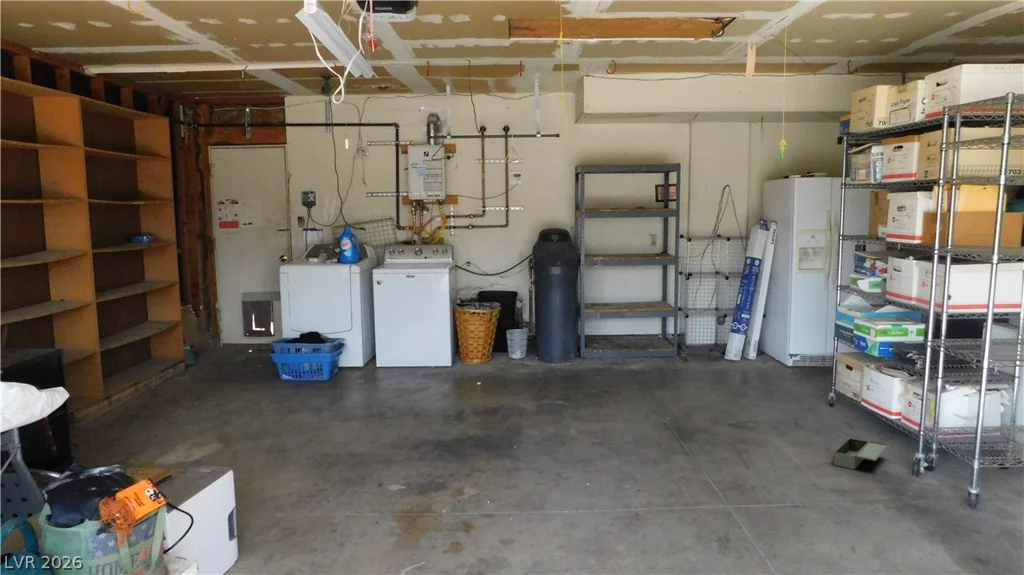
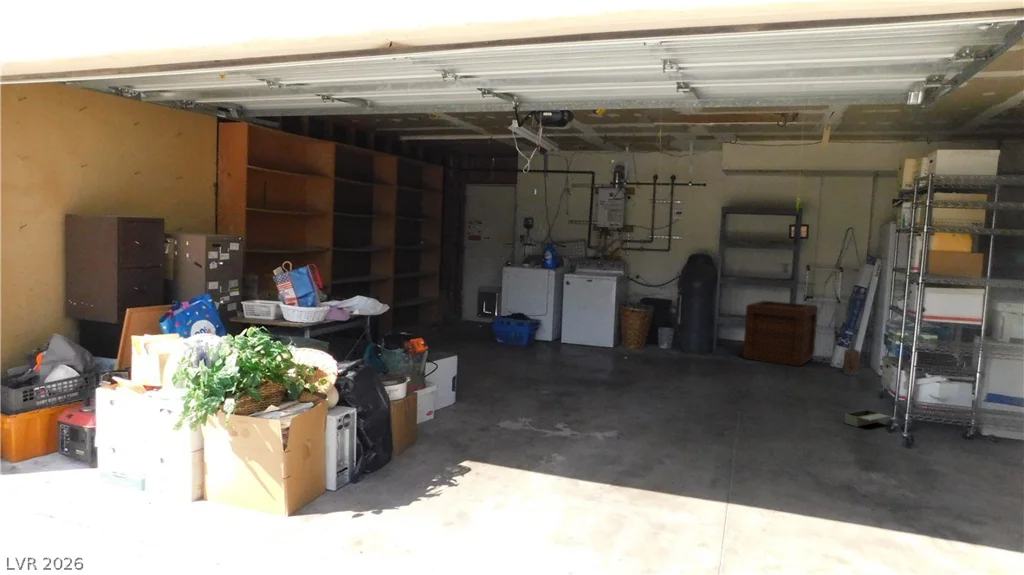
wooden crate: none [621,283,699,366] -> present [743,301,818,366]
watering can: none [747,324,765,371] -> present [843,339,860,376]

